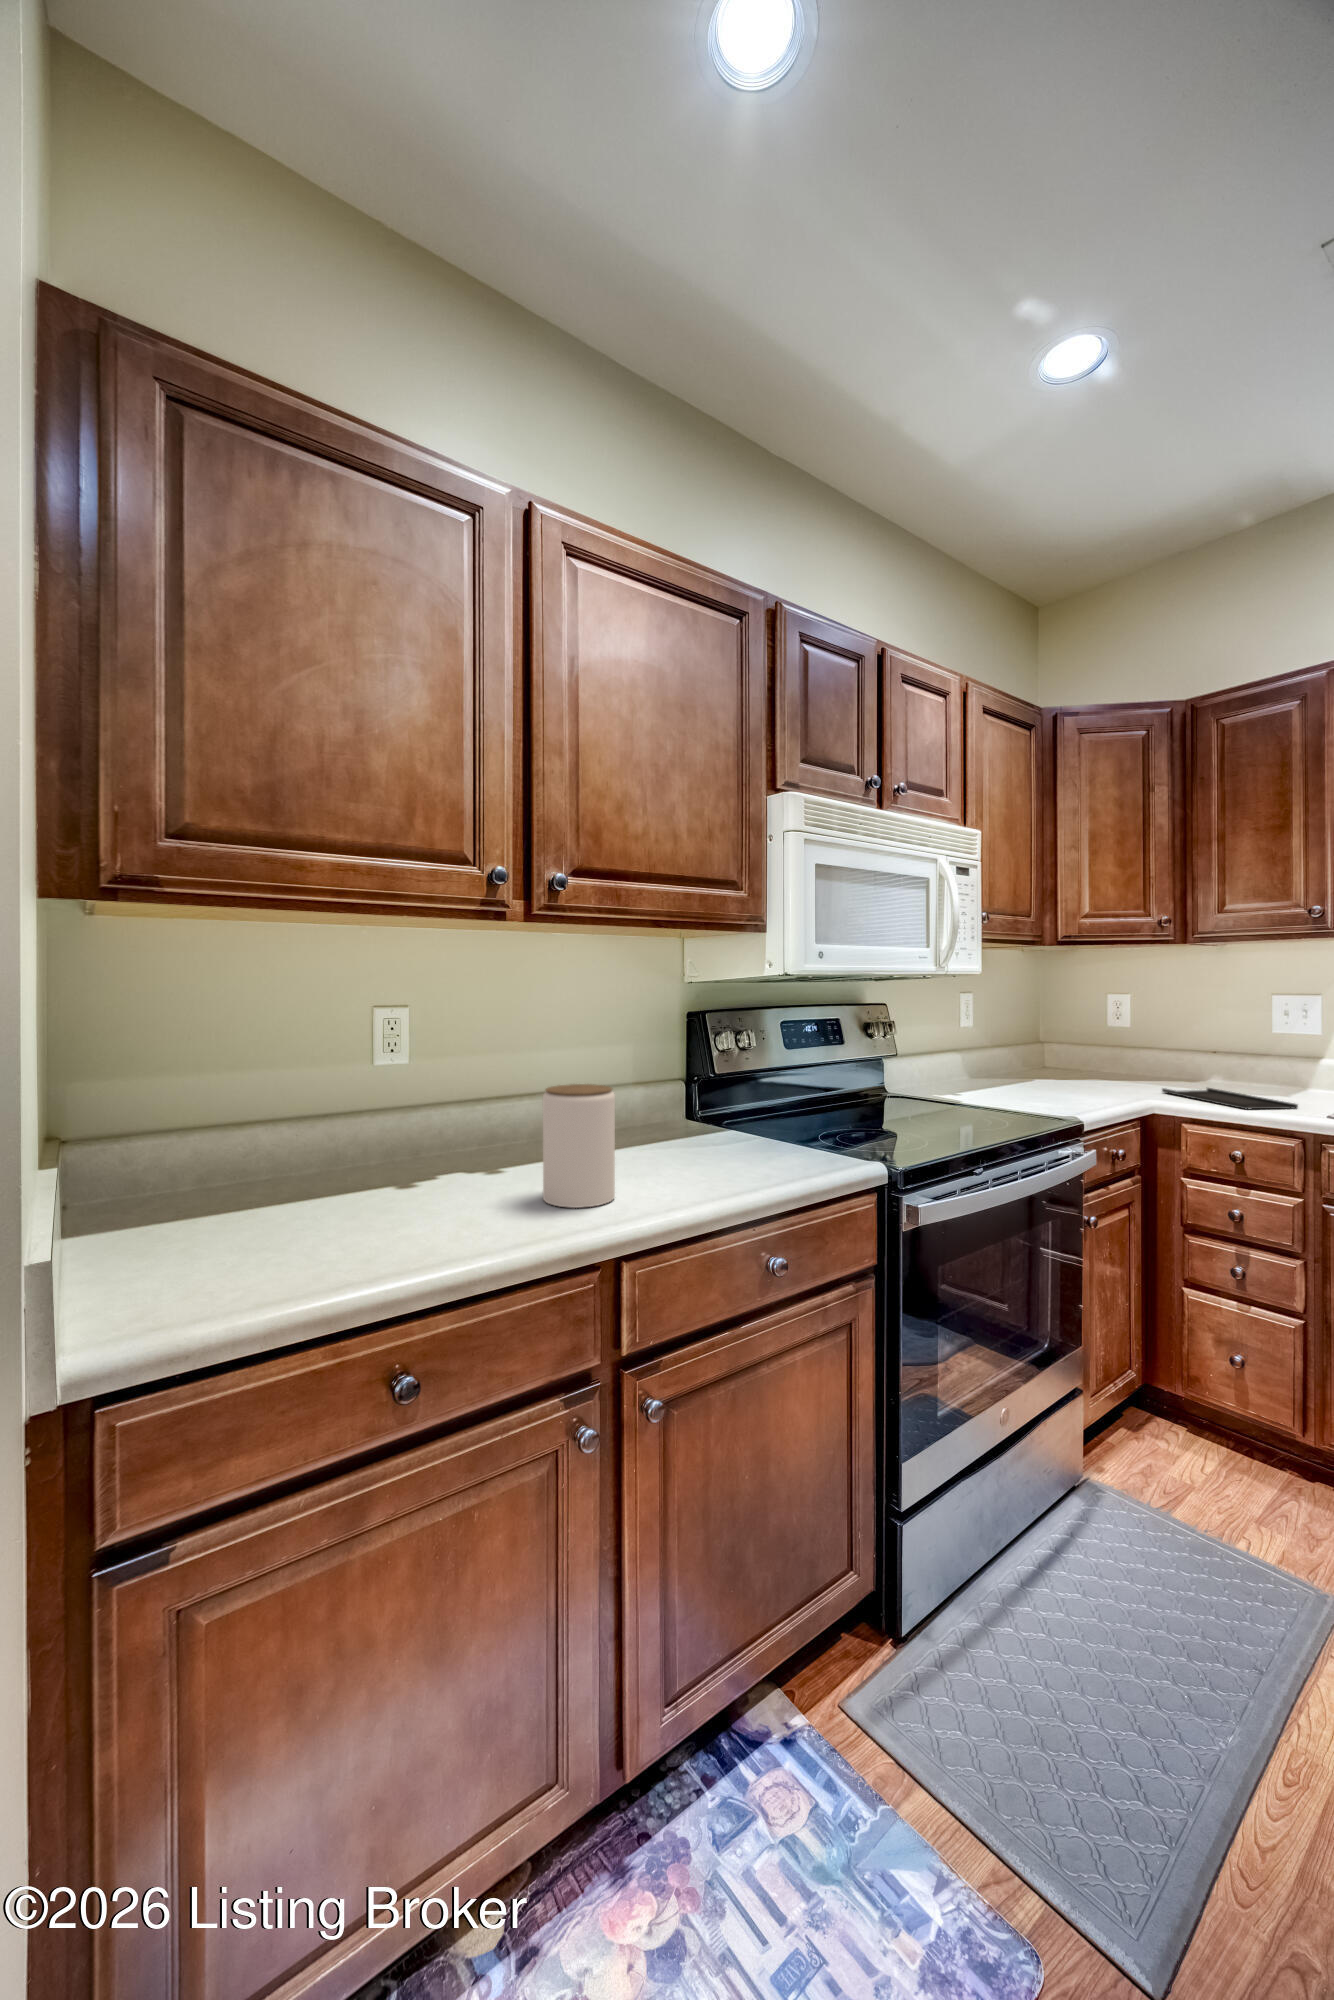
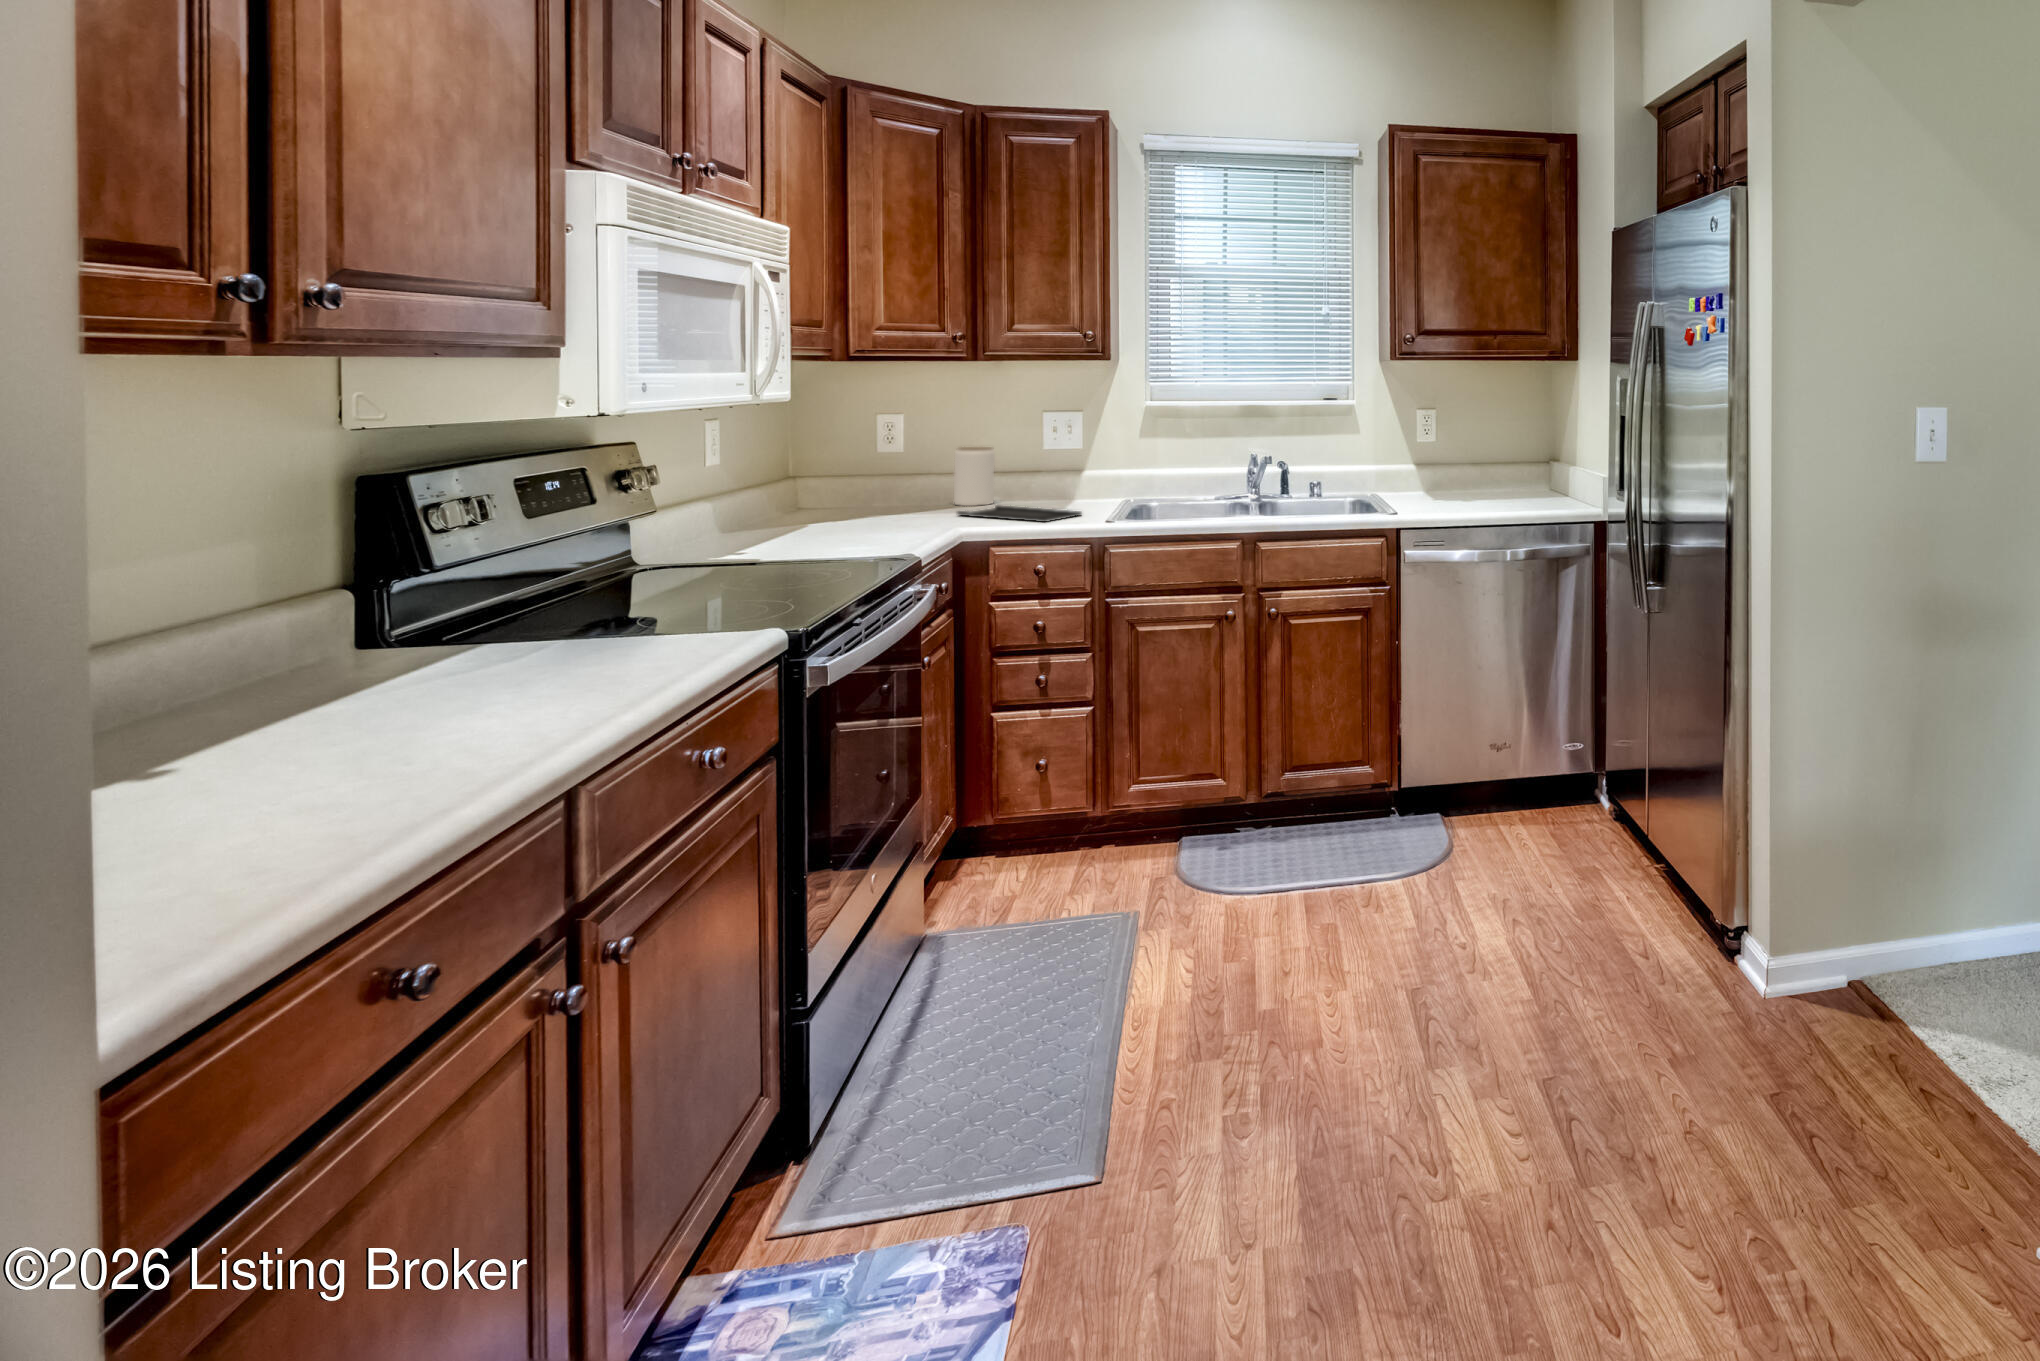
jar: present [543,1084,615,1208] -> present [954,447,995,506]

